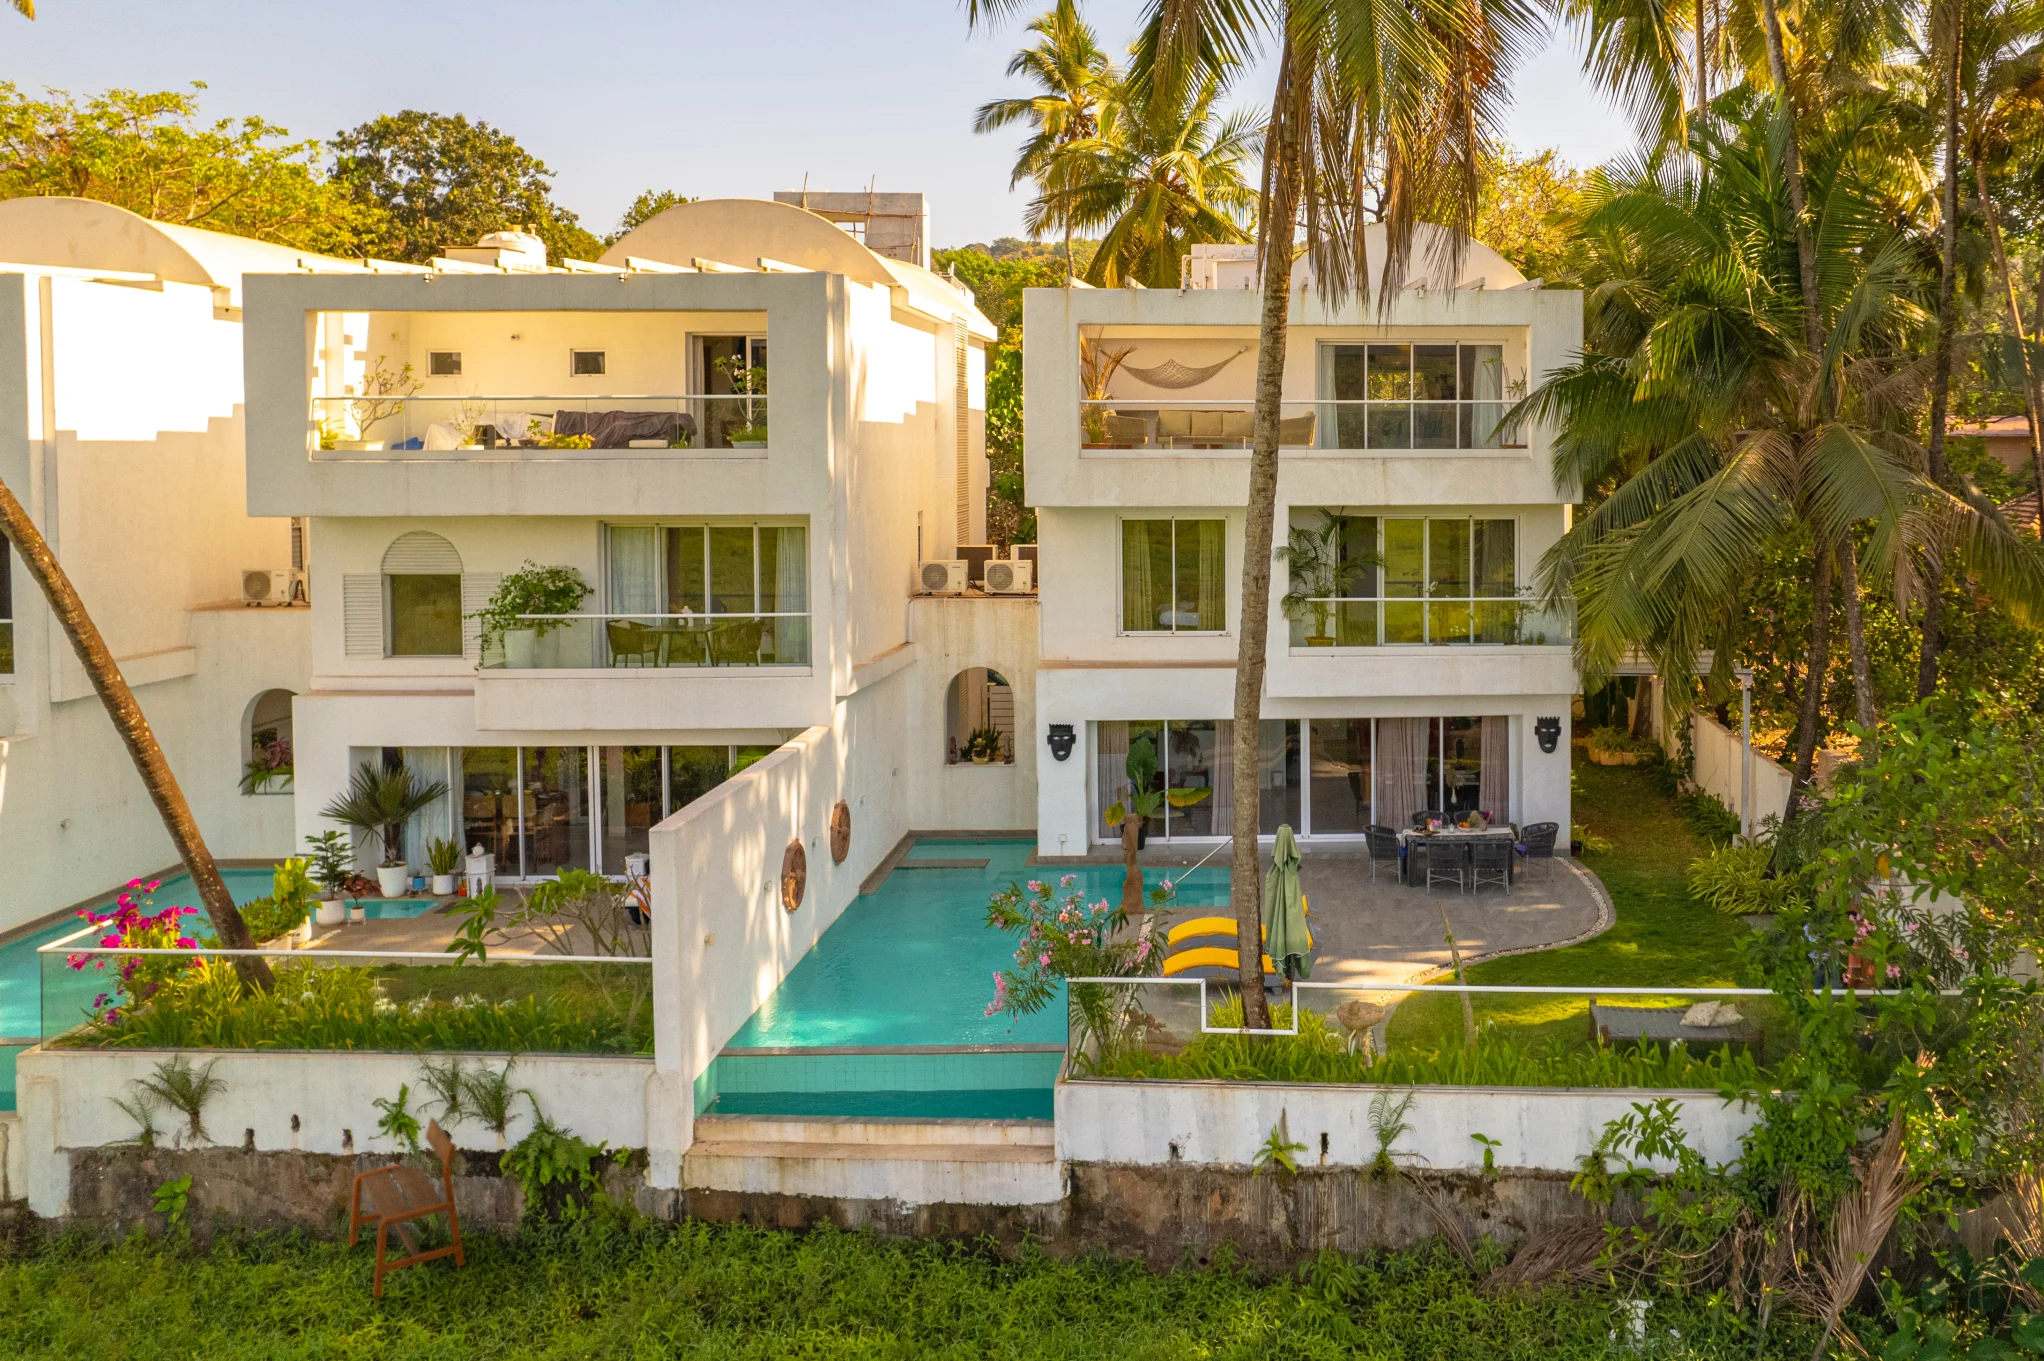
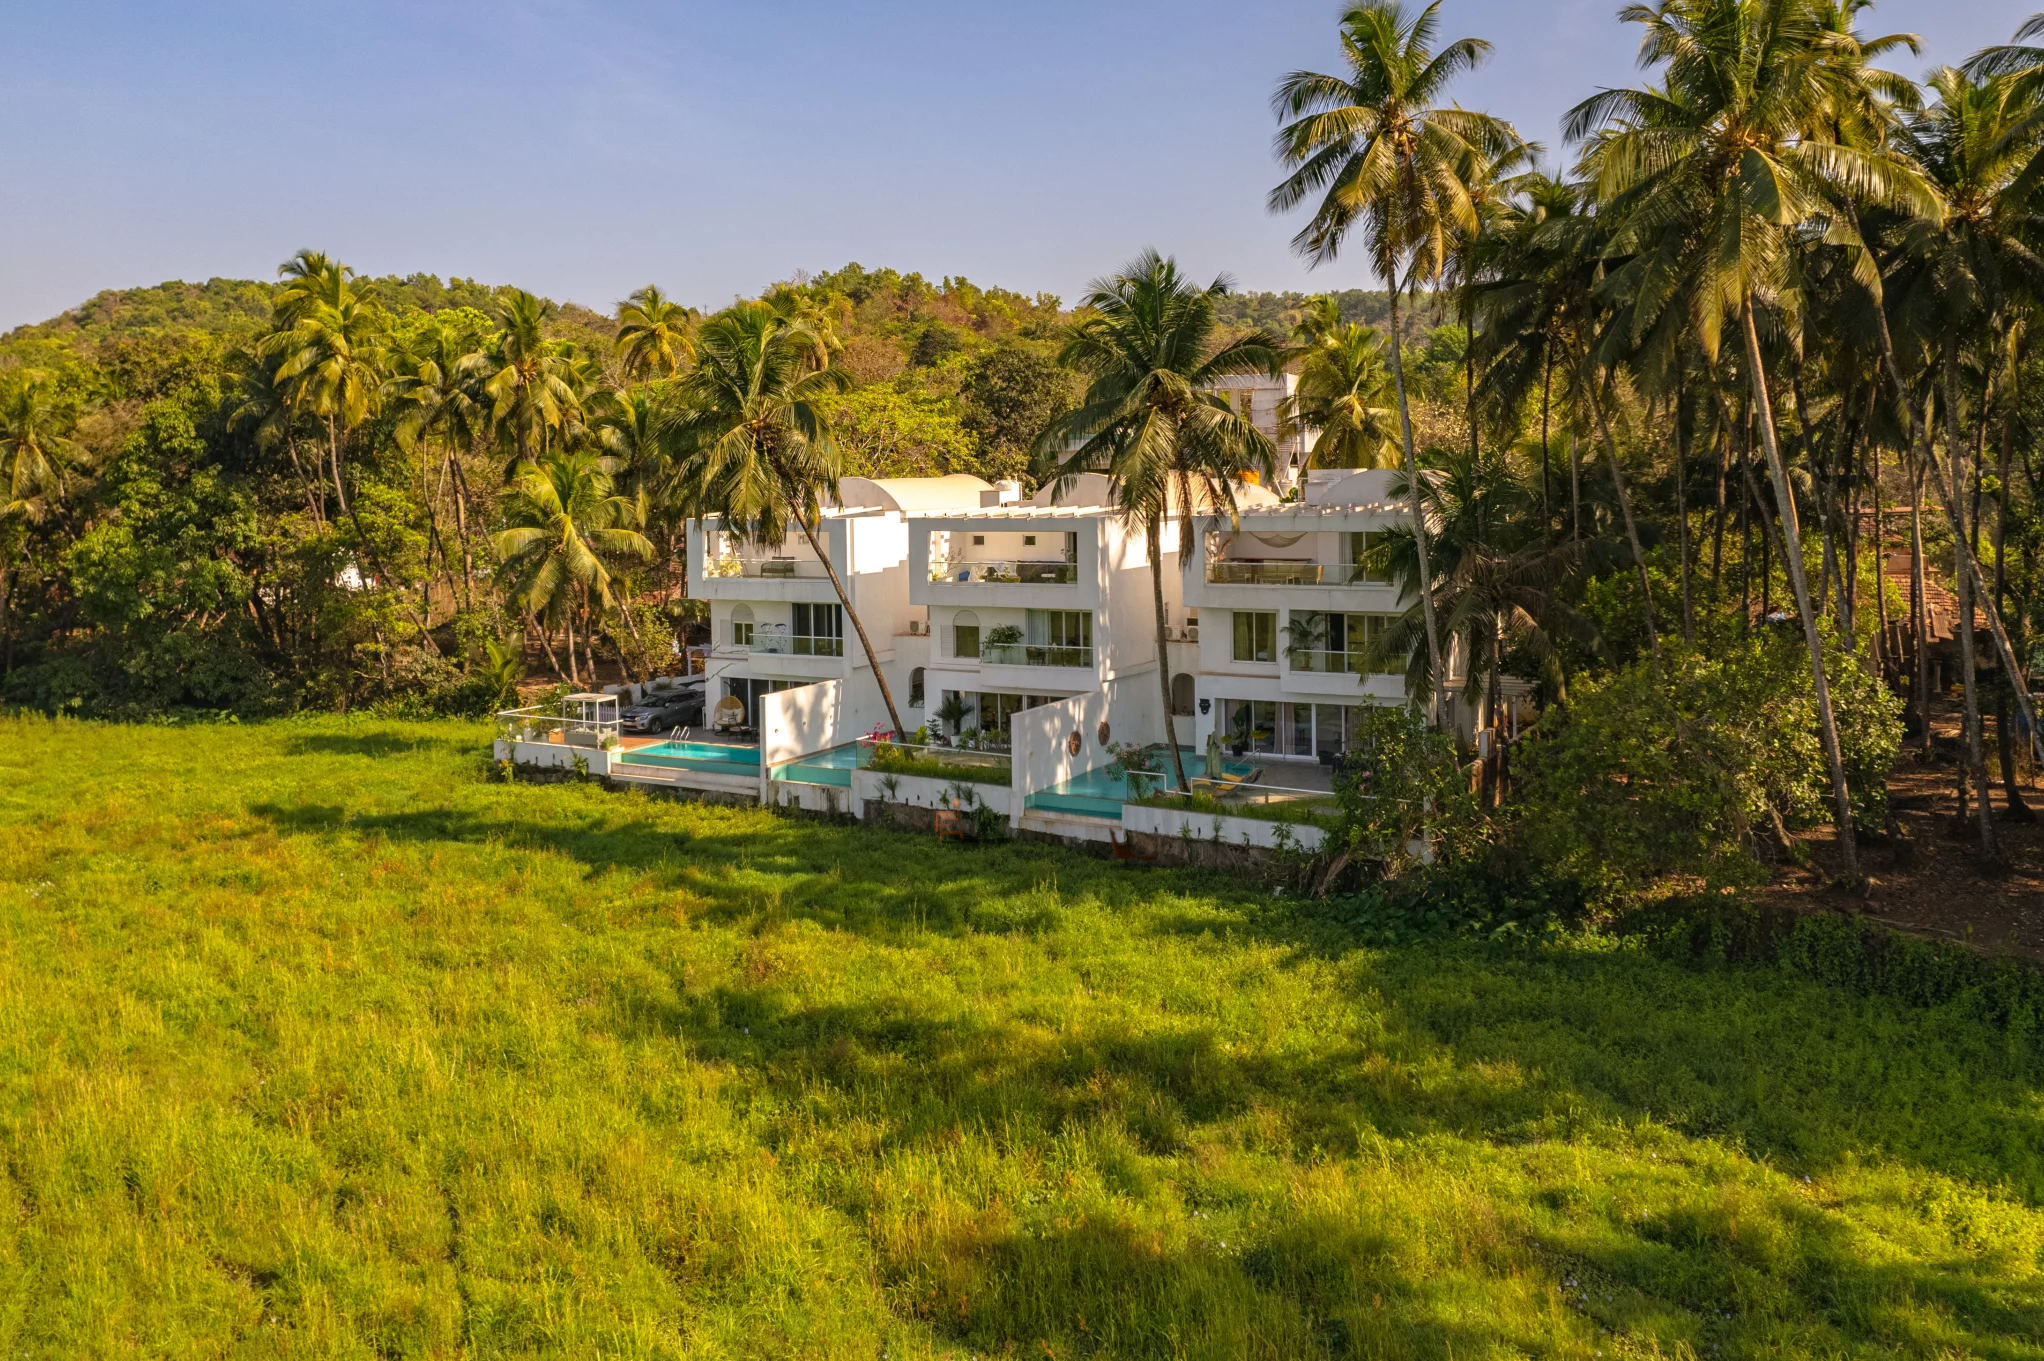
lounge chair: none [1054,1175,1197,1311] -> present [1109,828,1157,866]

